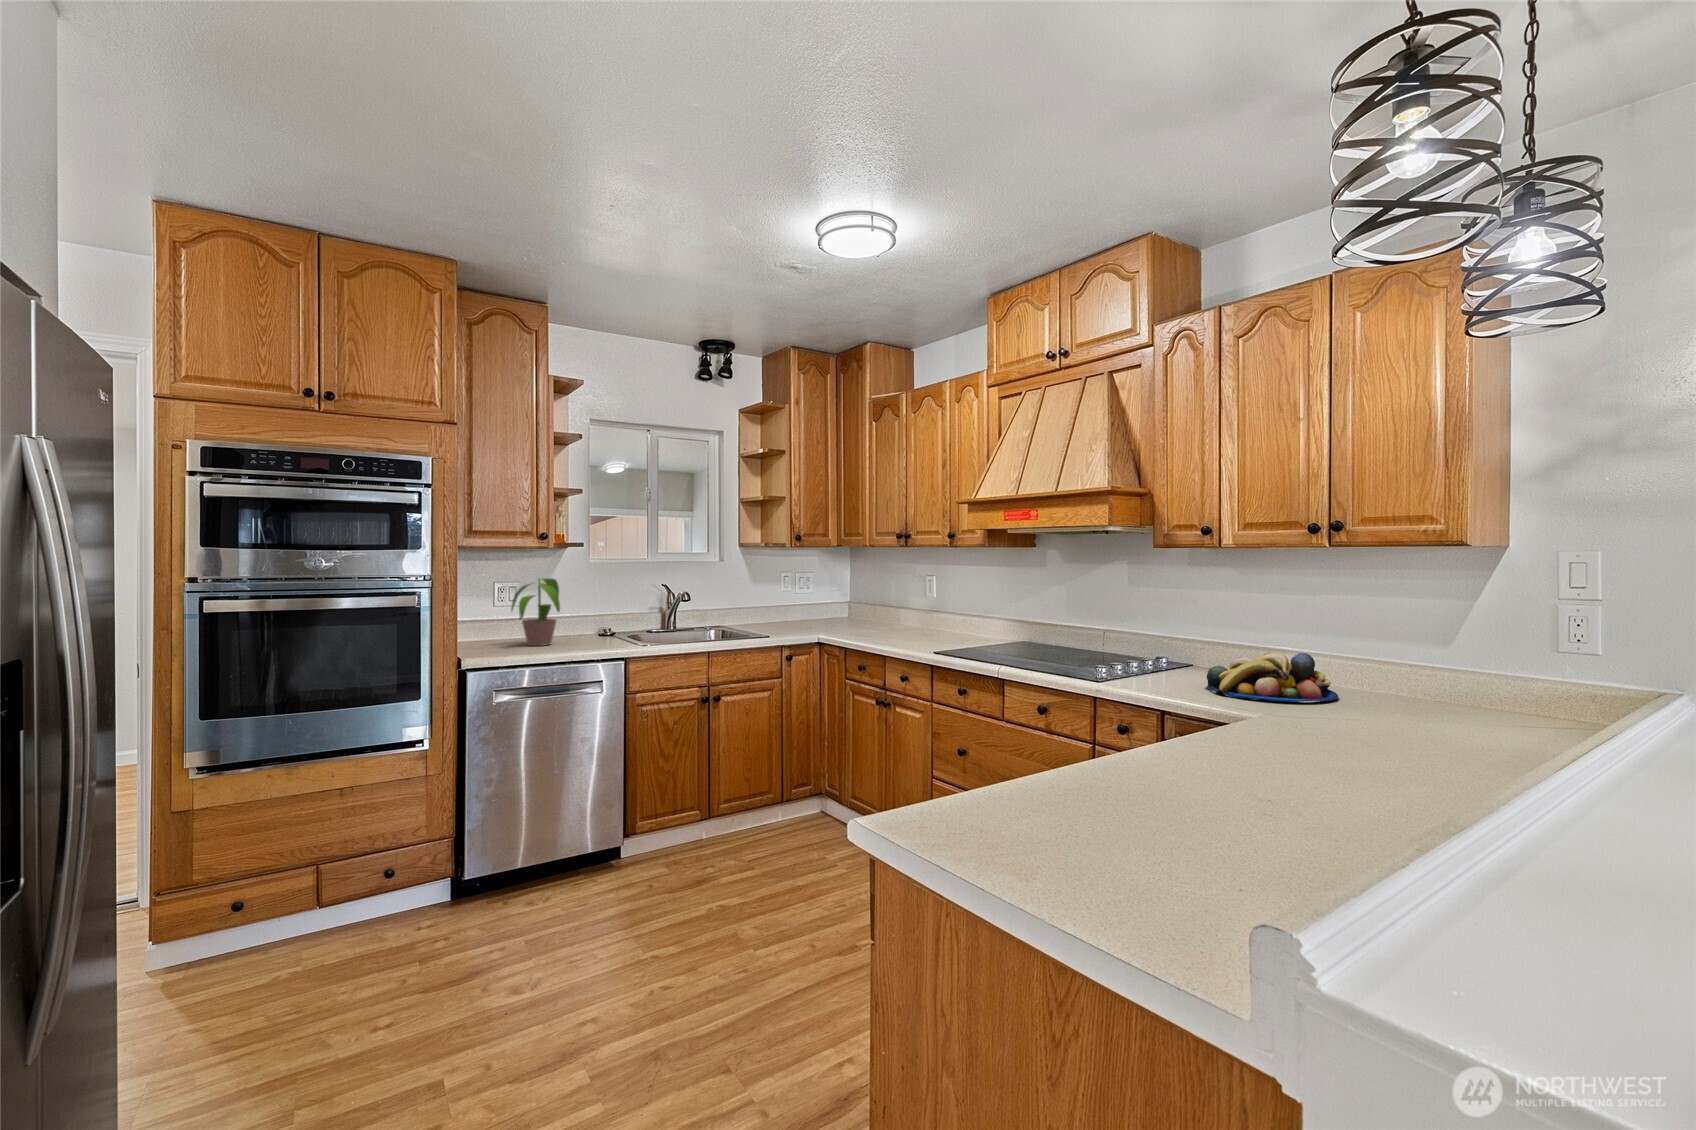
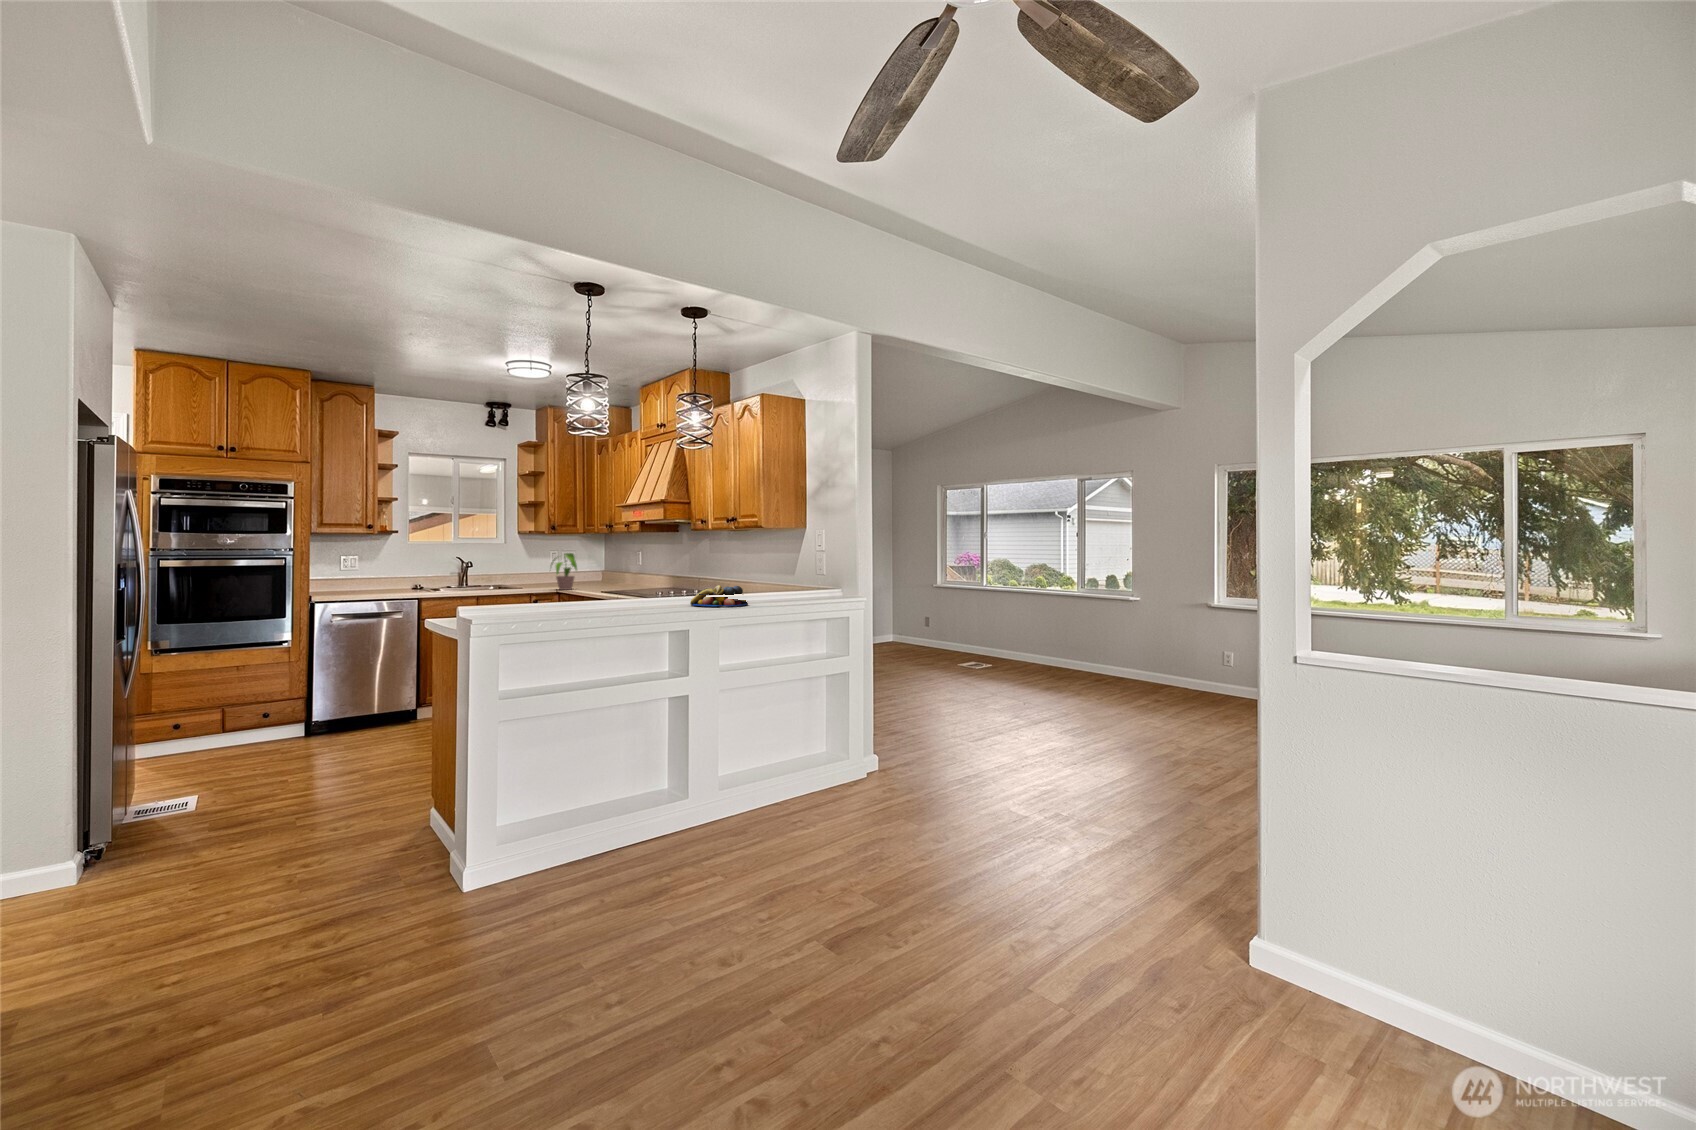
potted plant: present [511,578,560,646] -> present [551,553,577,590]

